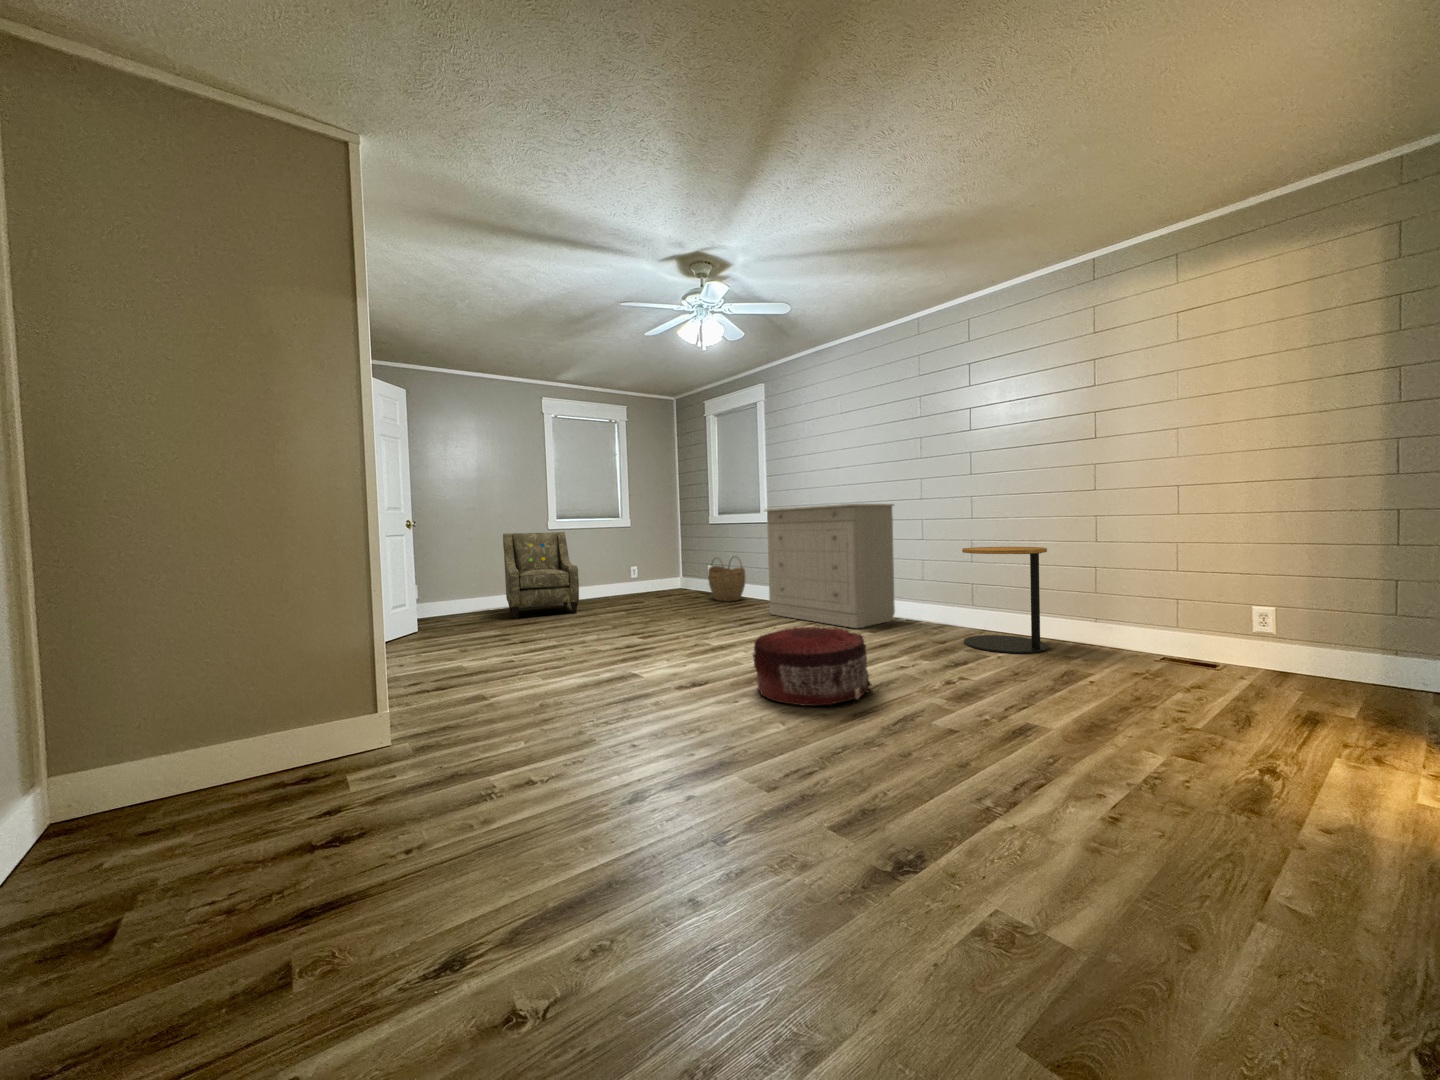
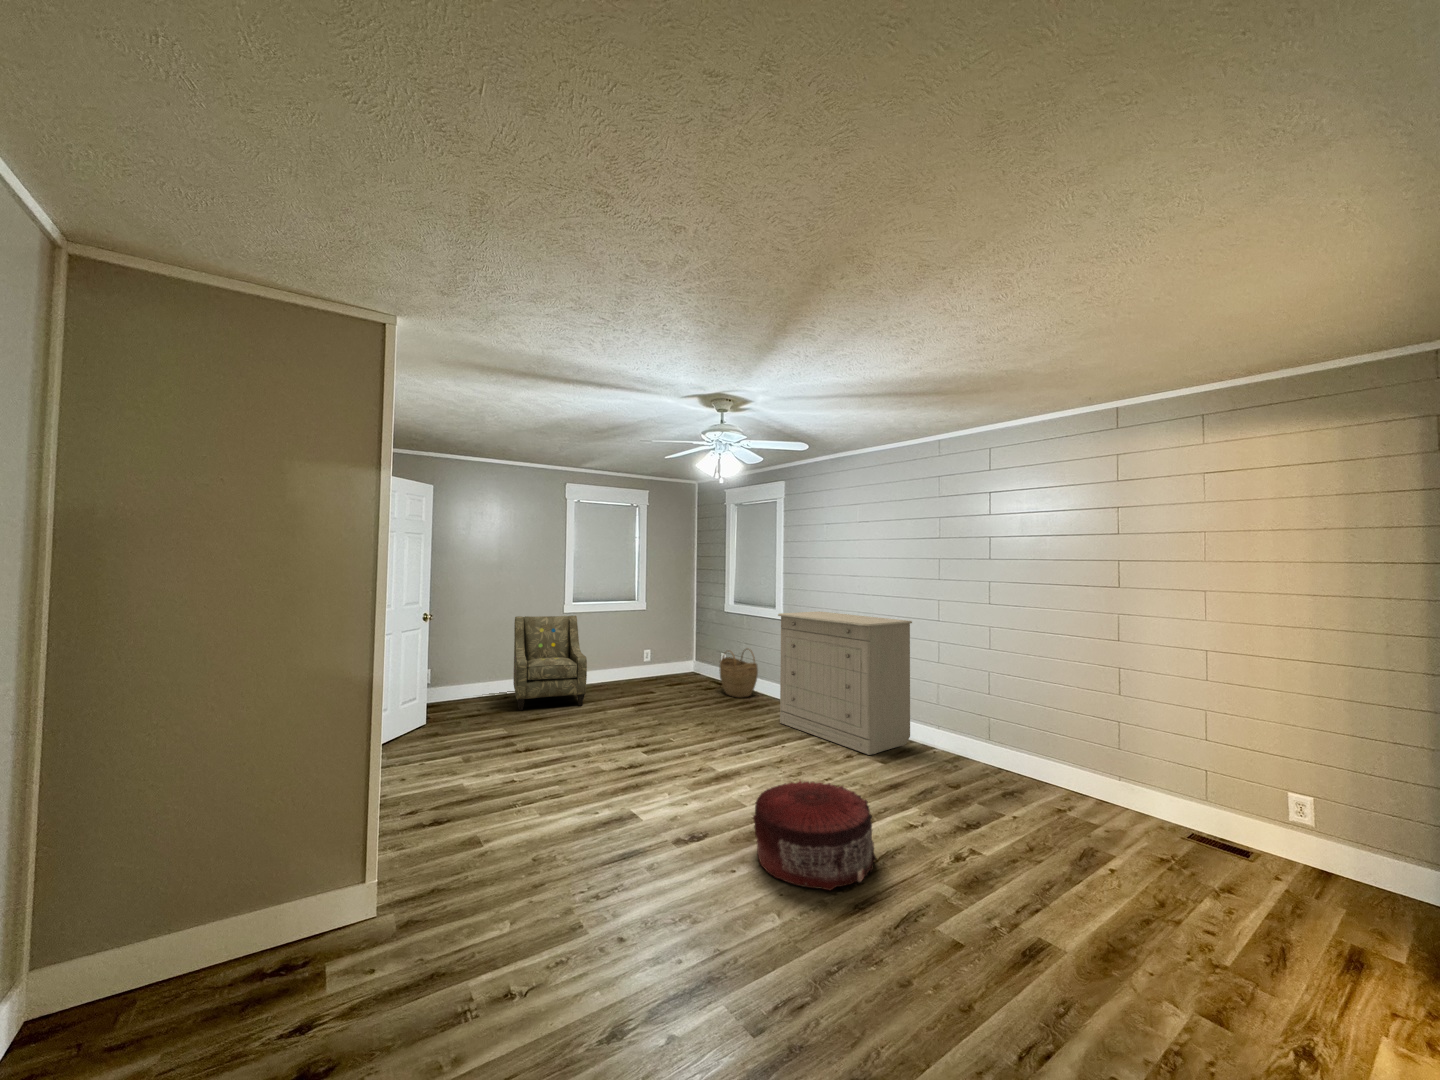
side table: present [962,547,1048,653] -> none [980,684,1071,813]

